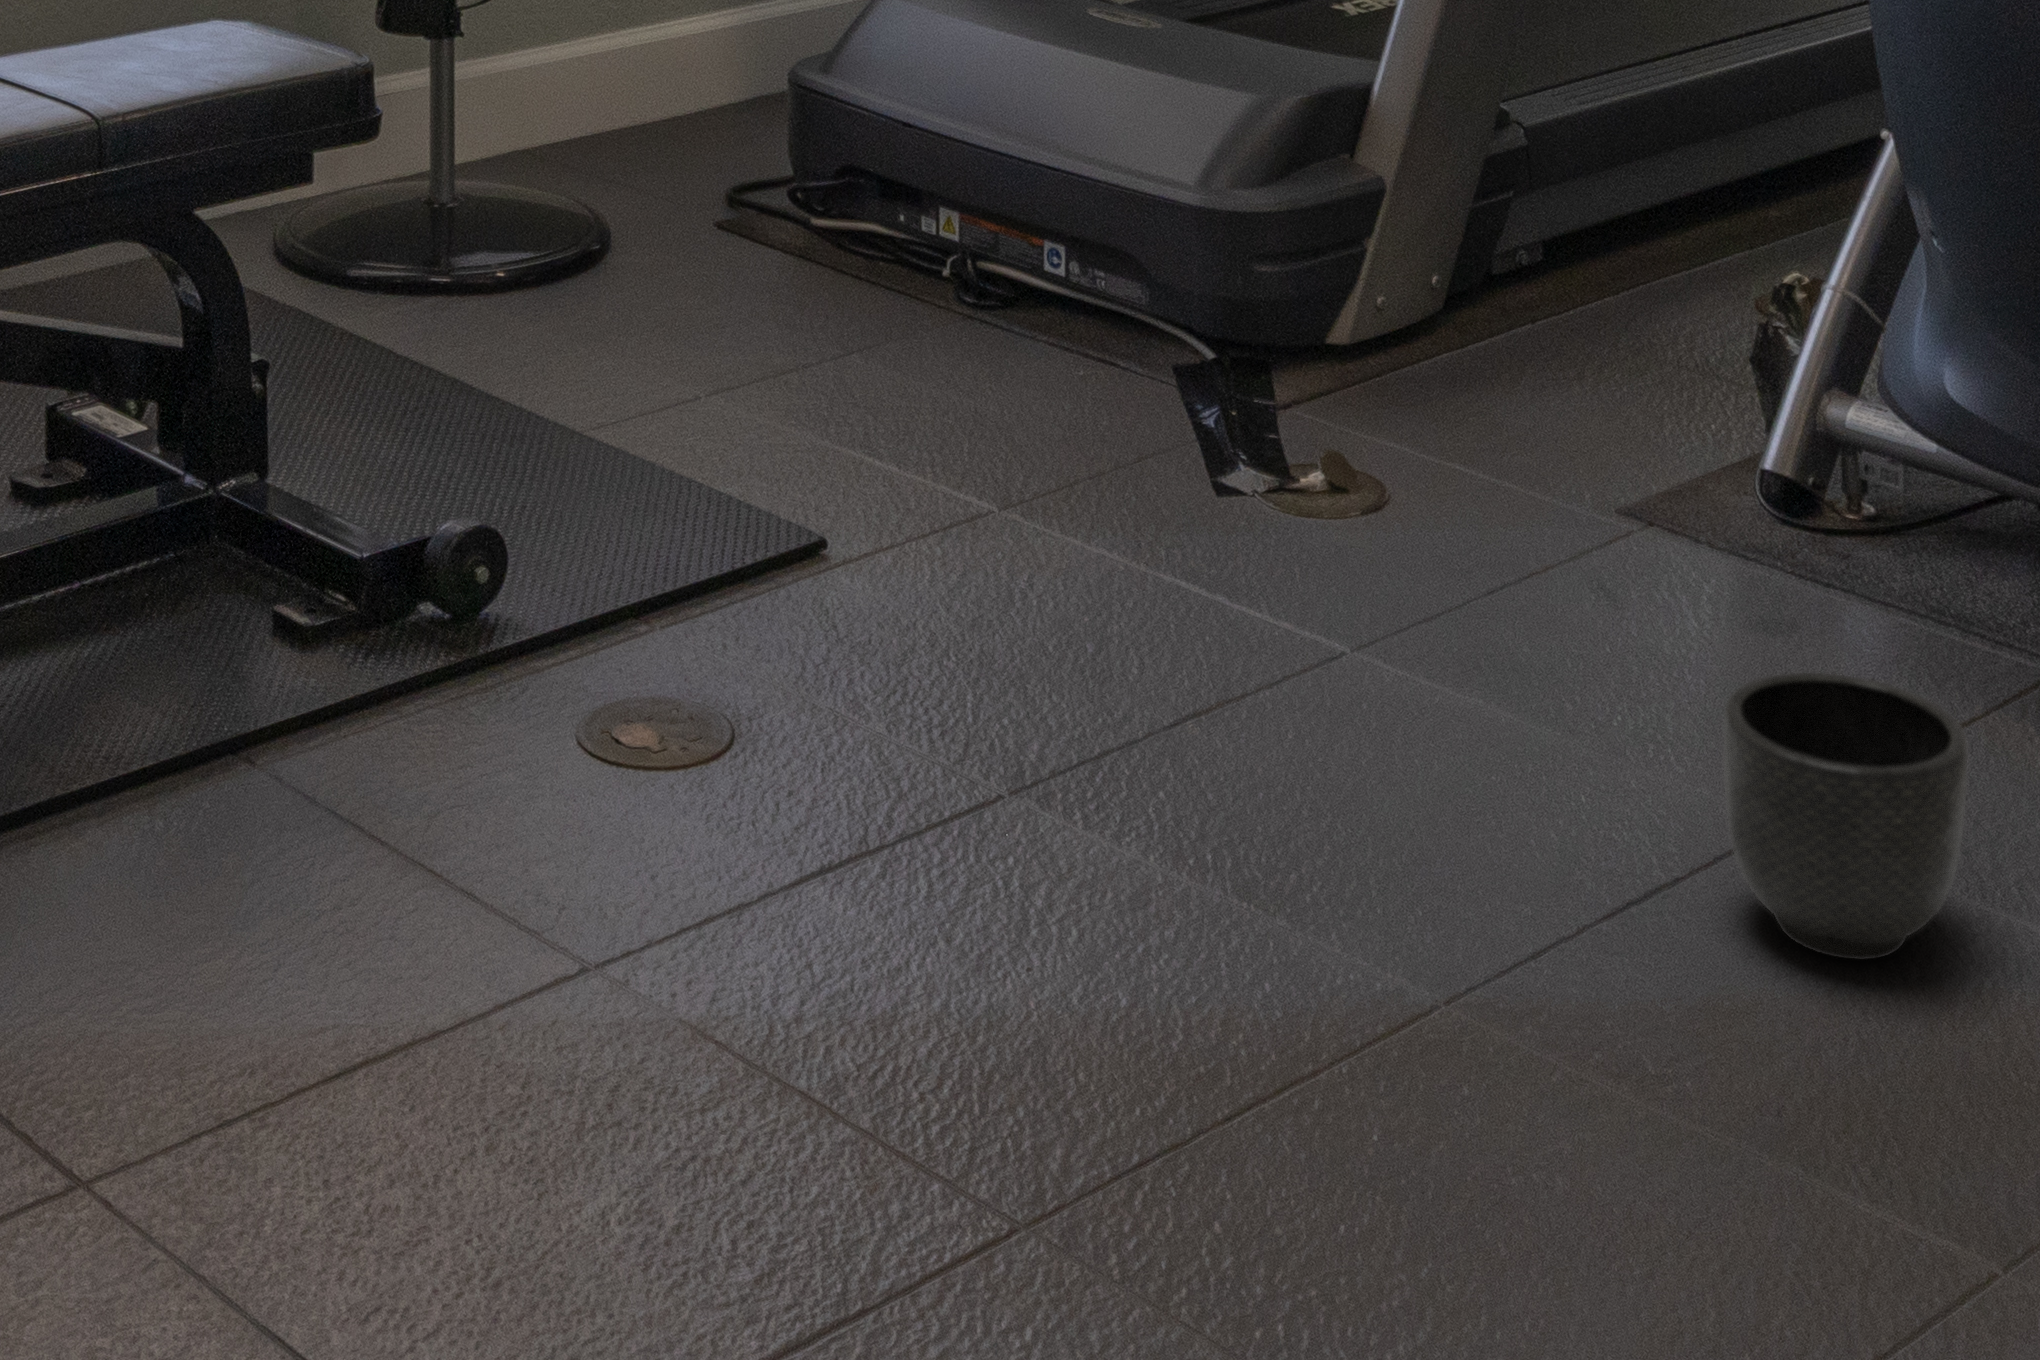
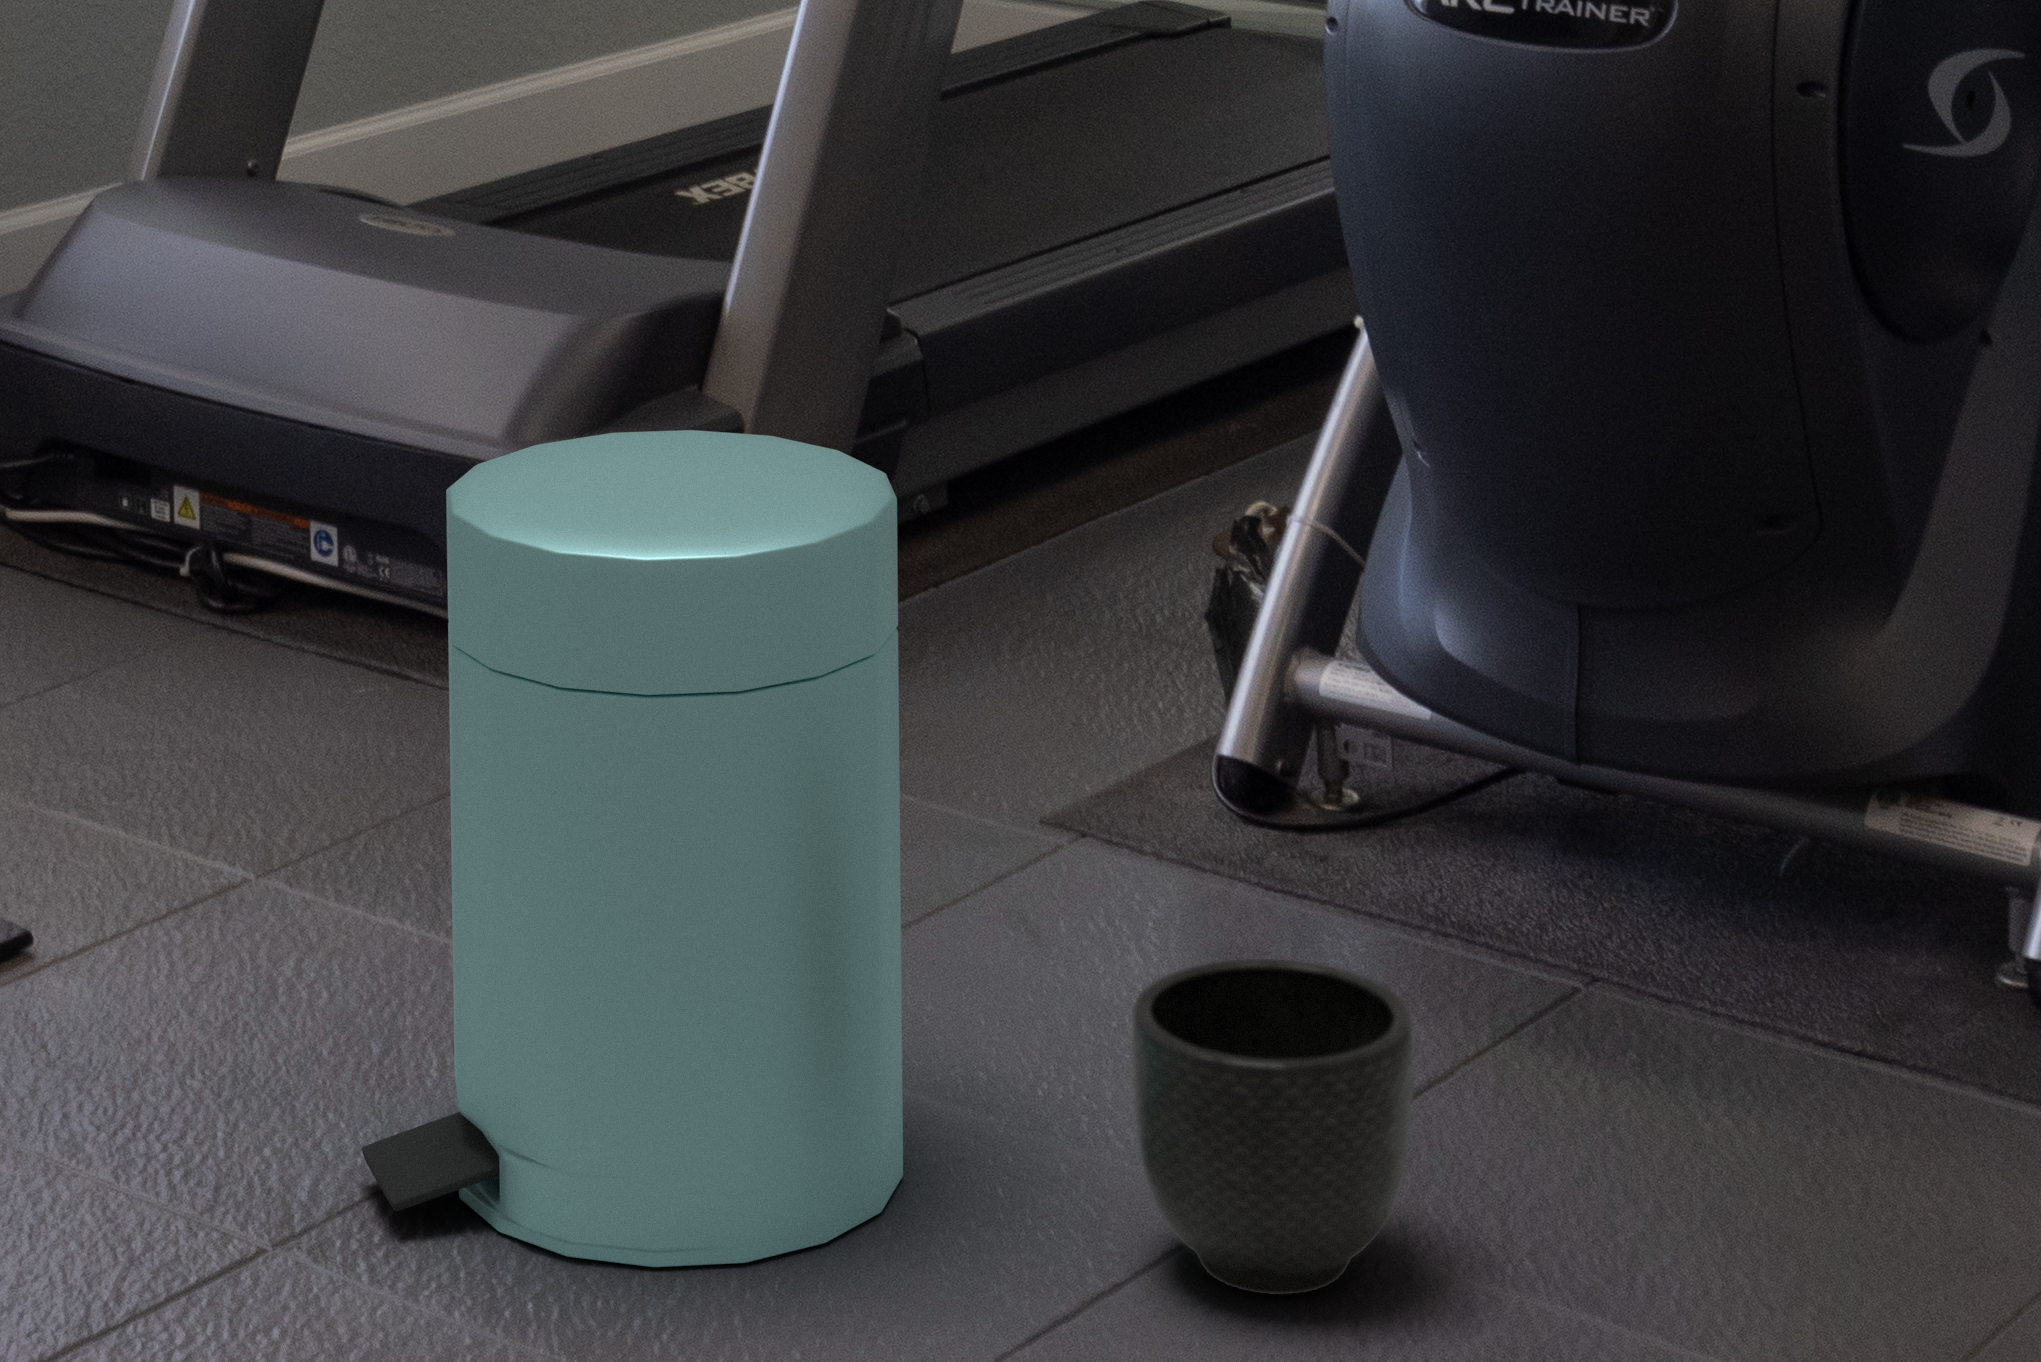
trash can: none [1082,201,1533,886] -> present [362,430,903,1267]

